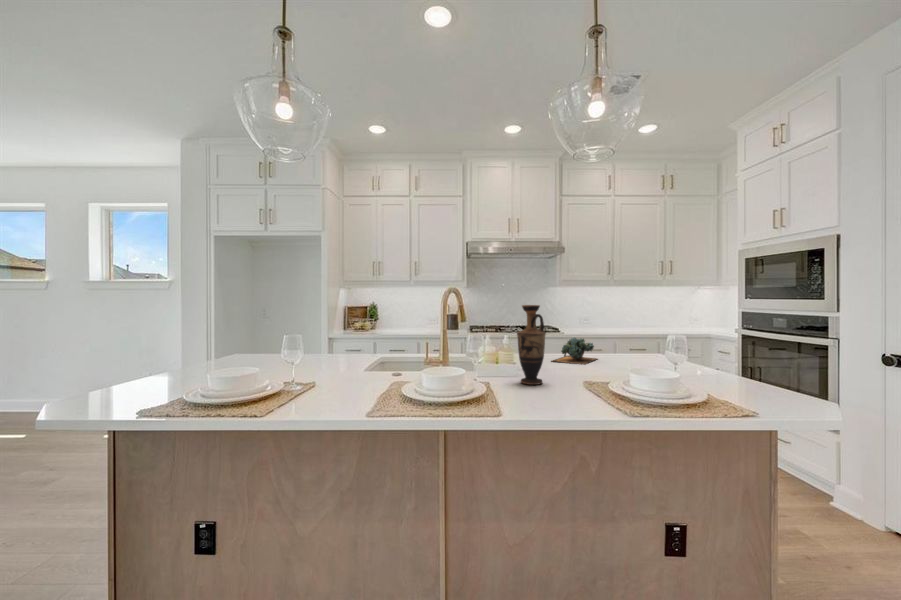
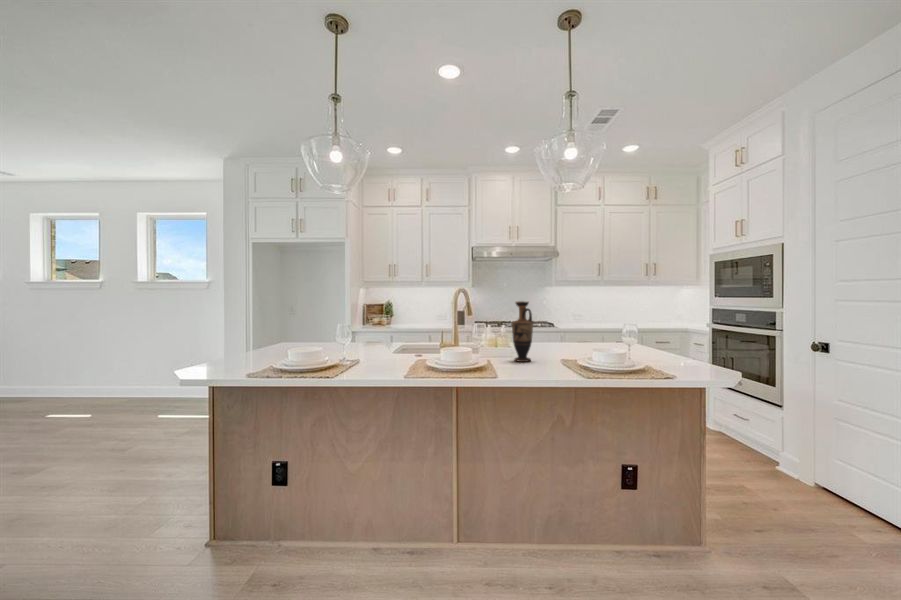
succulent plant: present [552,338,597,365] -> none [542,328,582,350]

